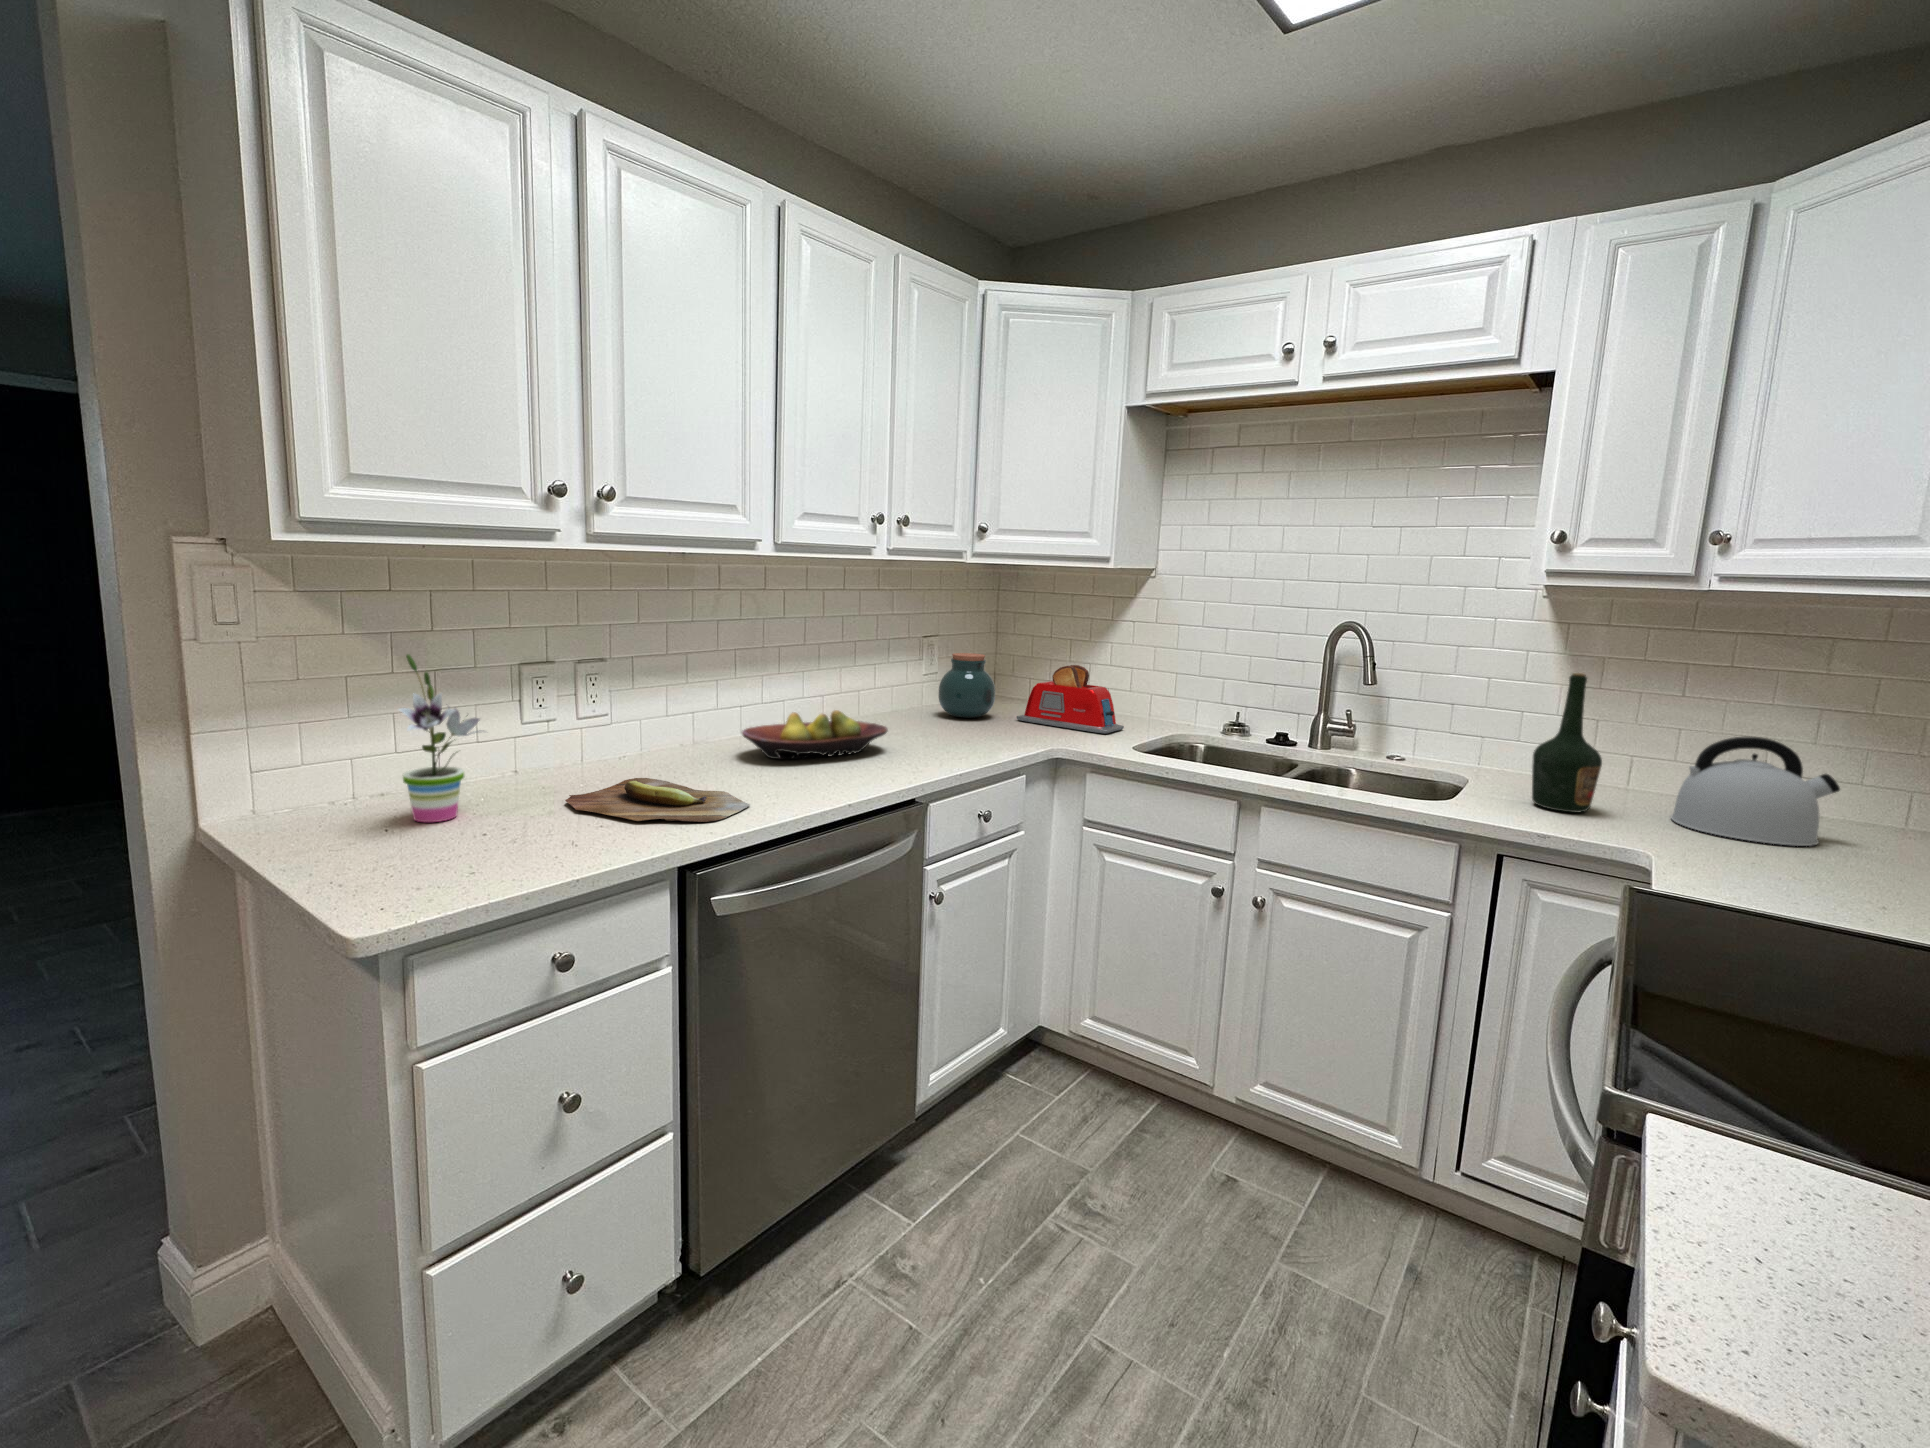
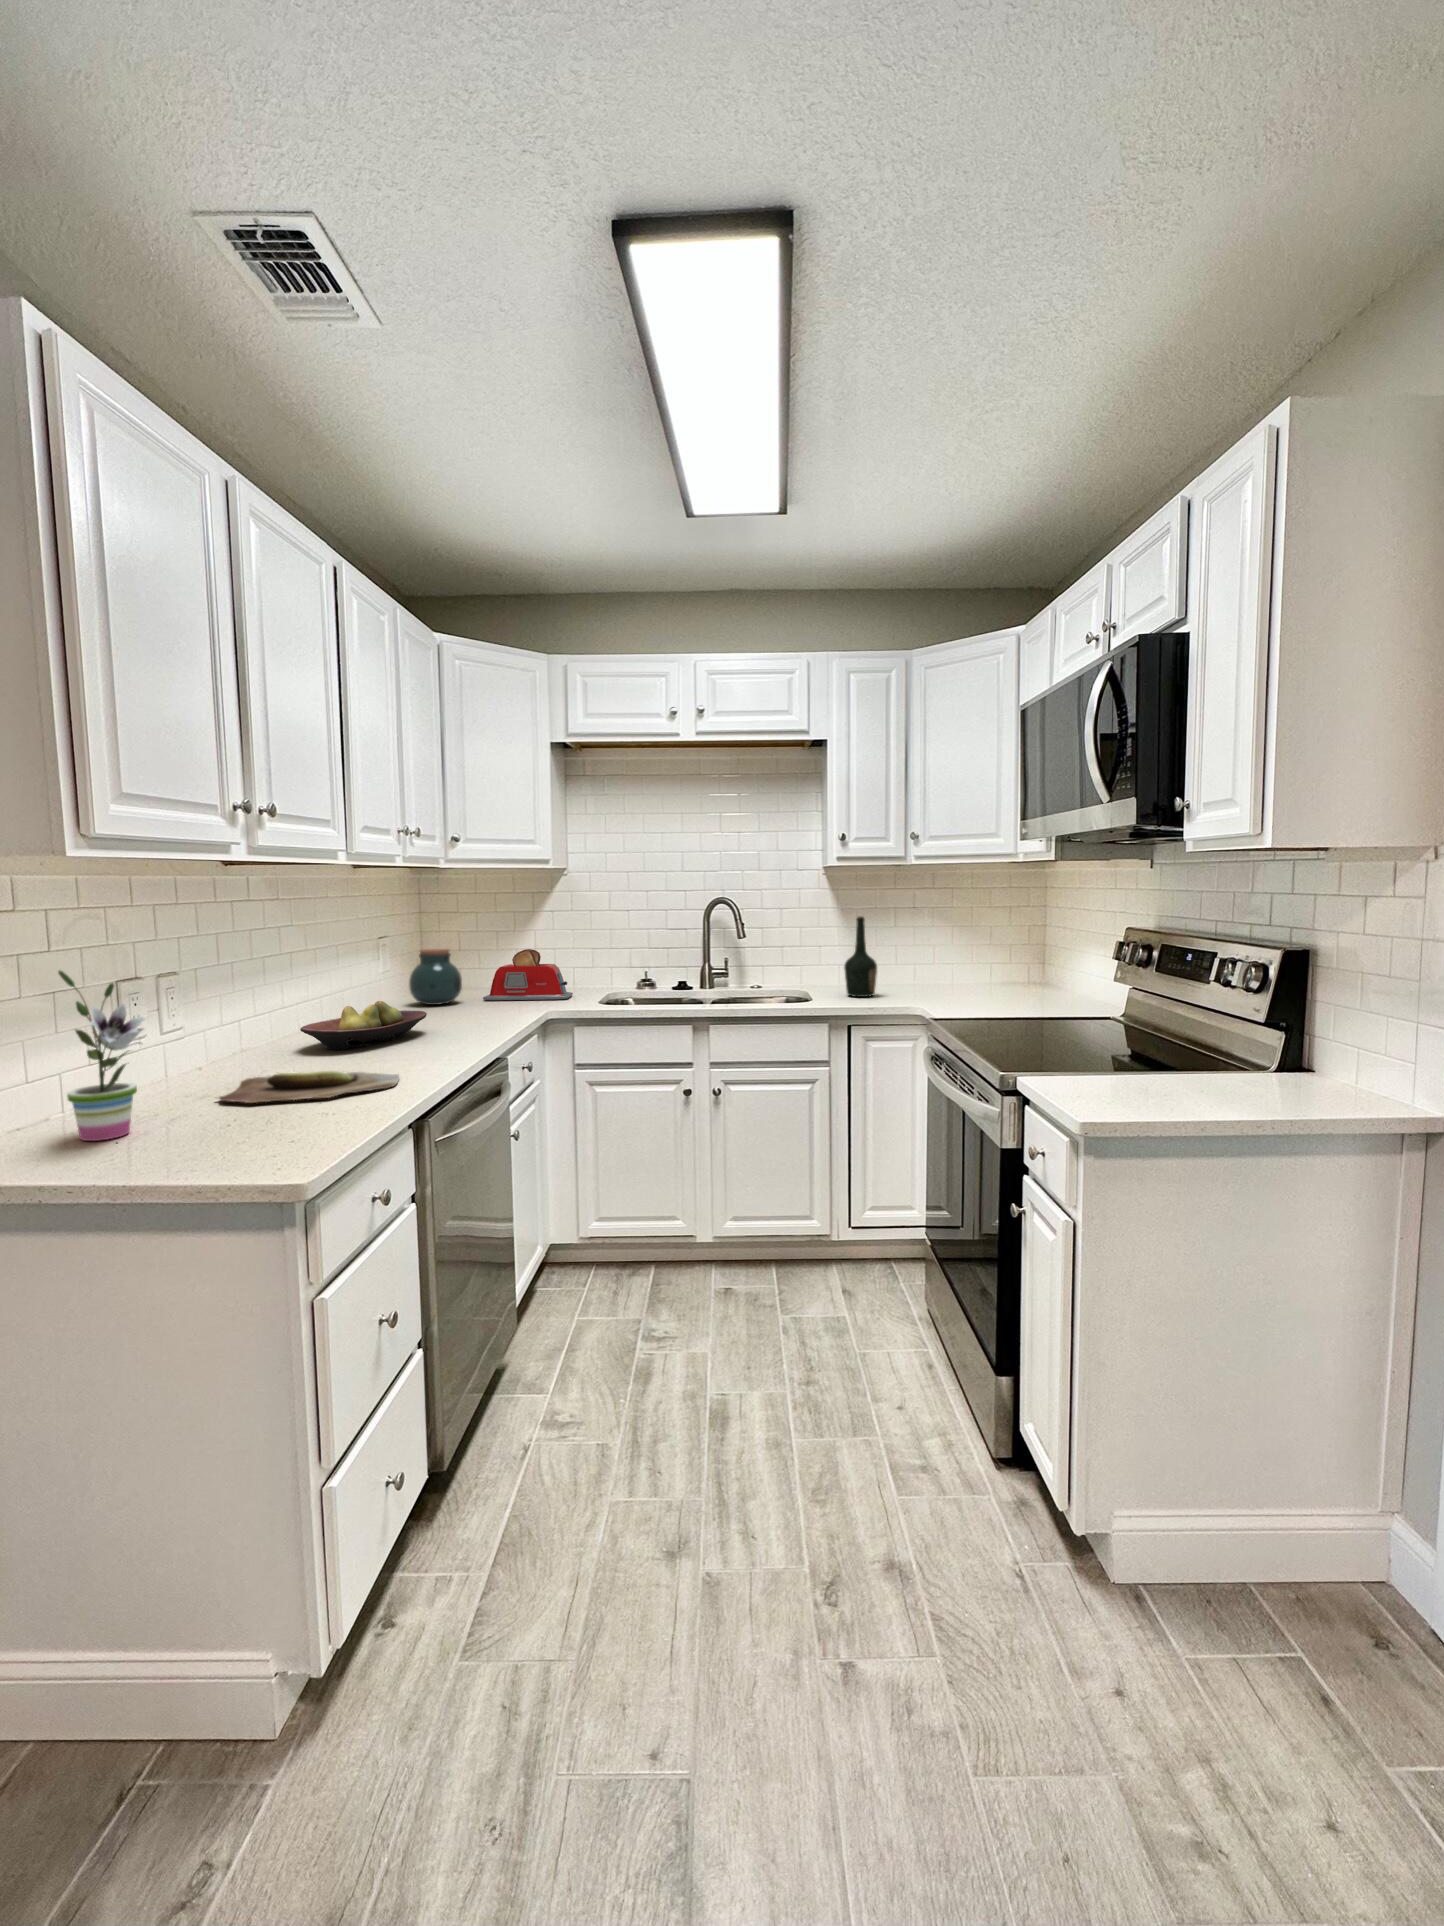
kettle: present [1671,737,1840,846] -> none [907,942,970,995]

